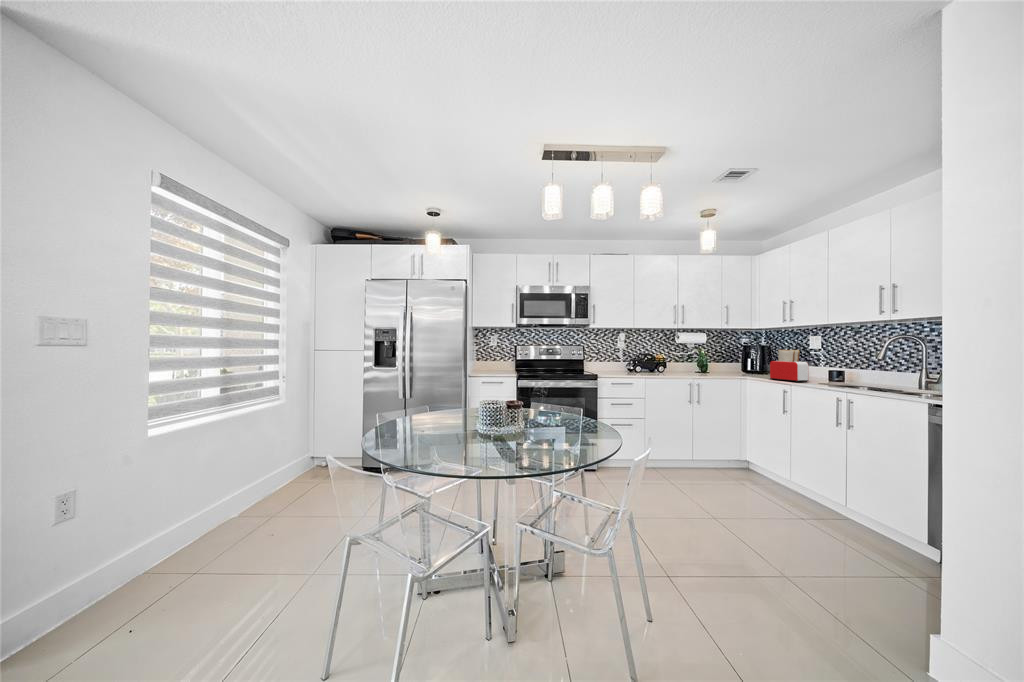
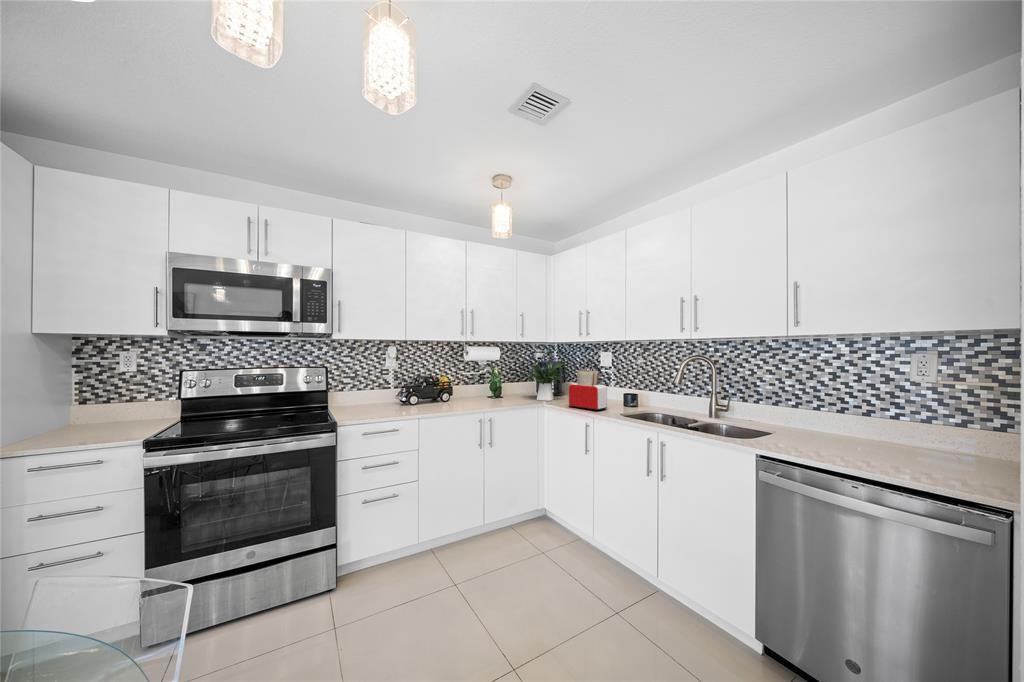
flower arrangement: none [728,337,771,376] -> present [526,354,566,401]

